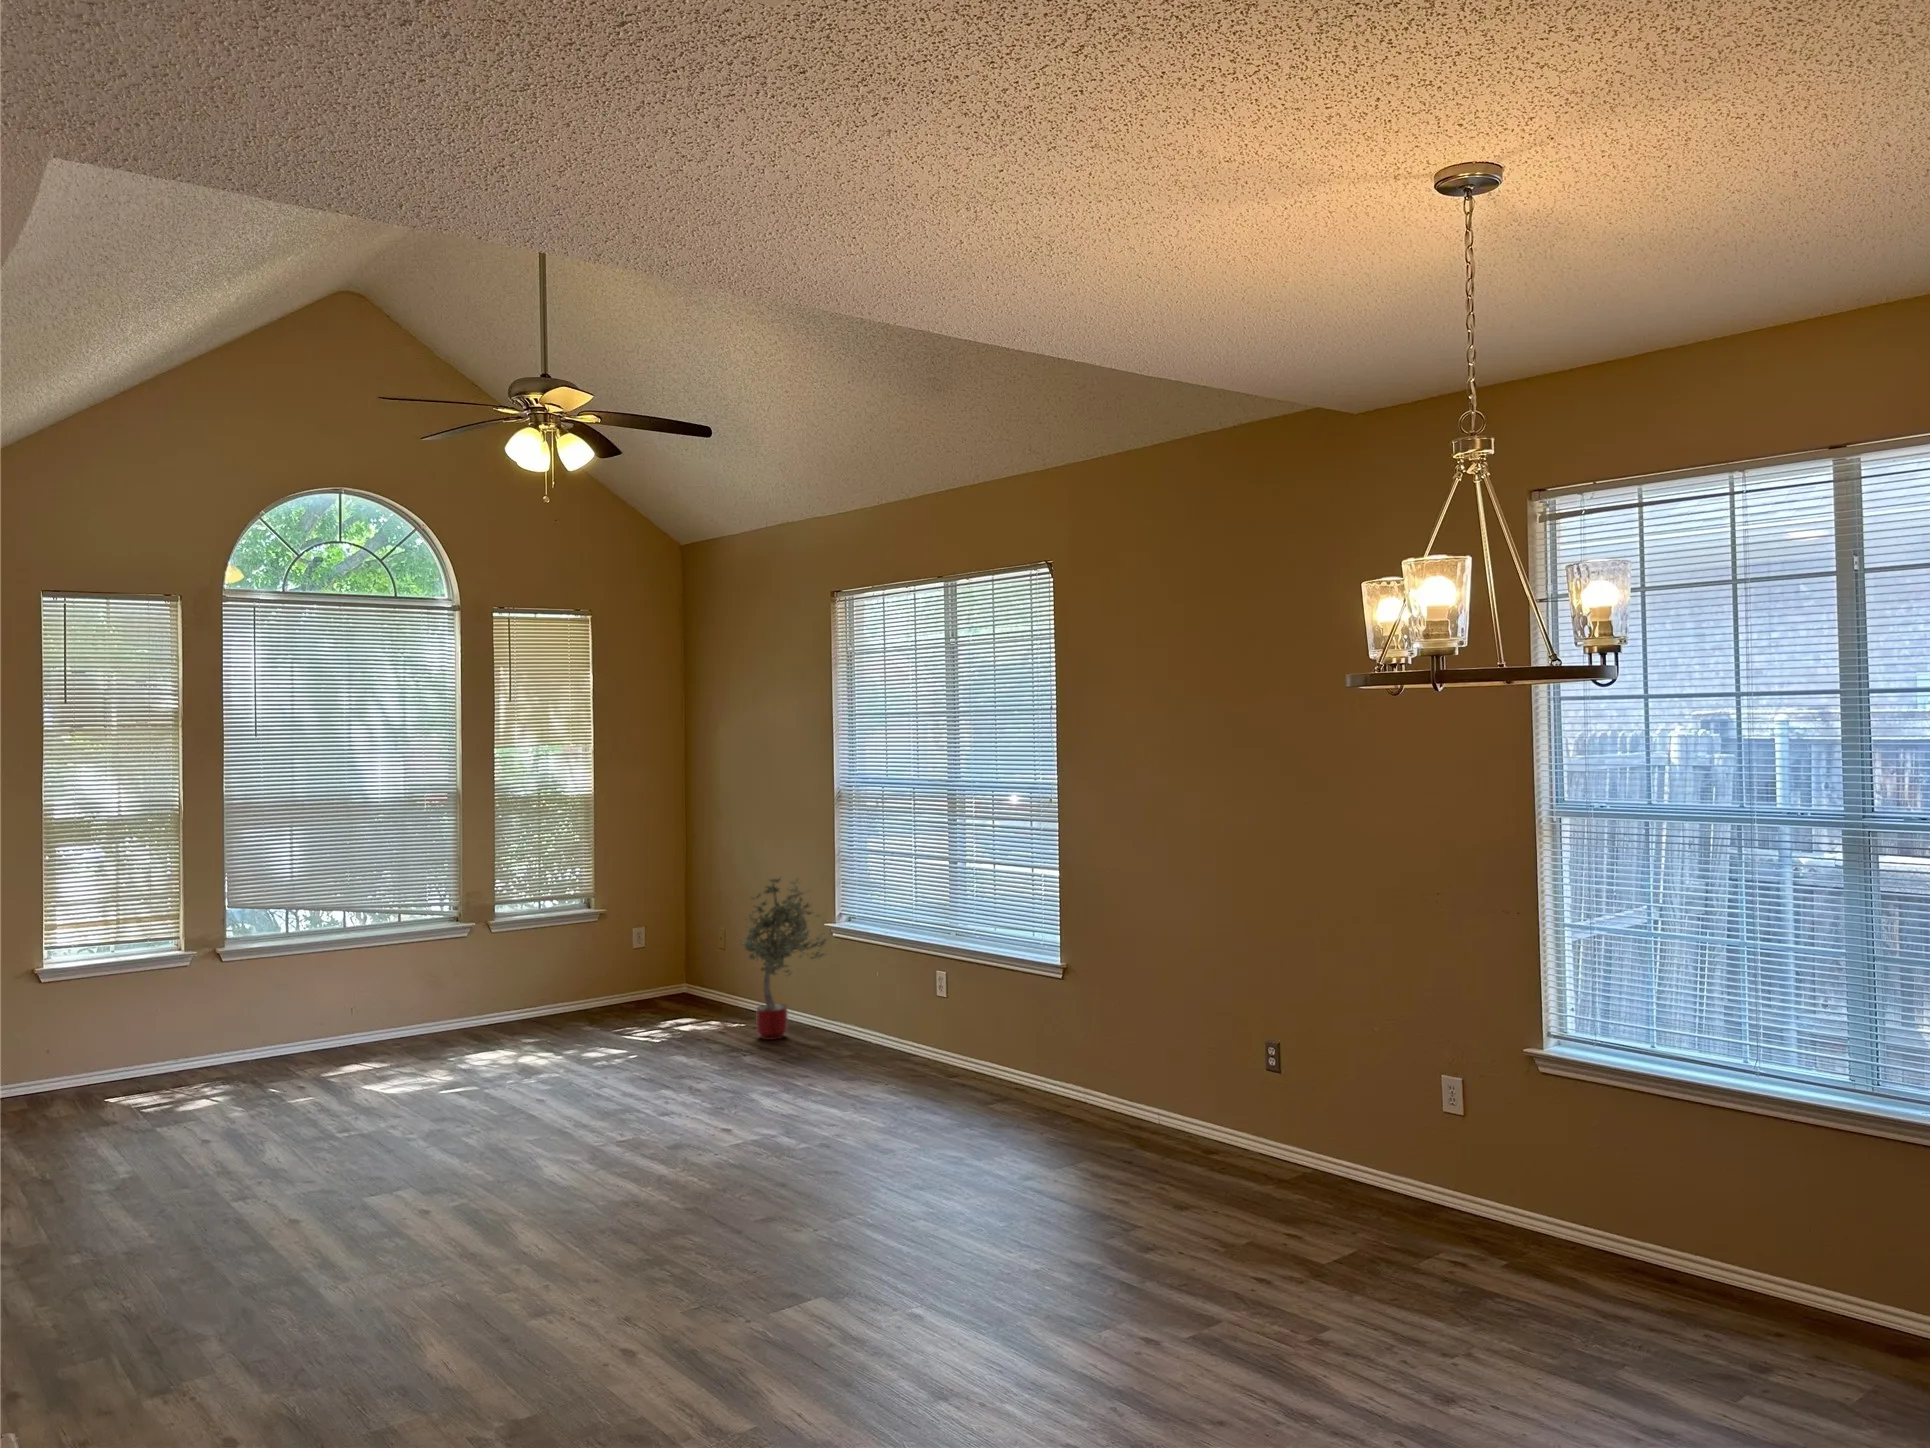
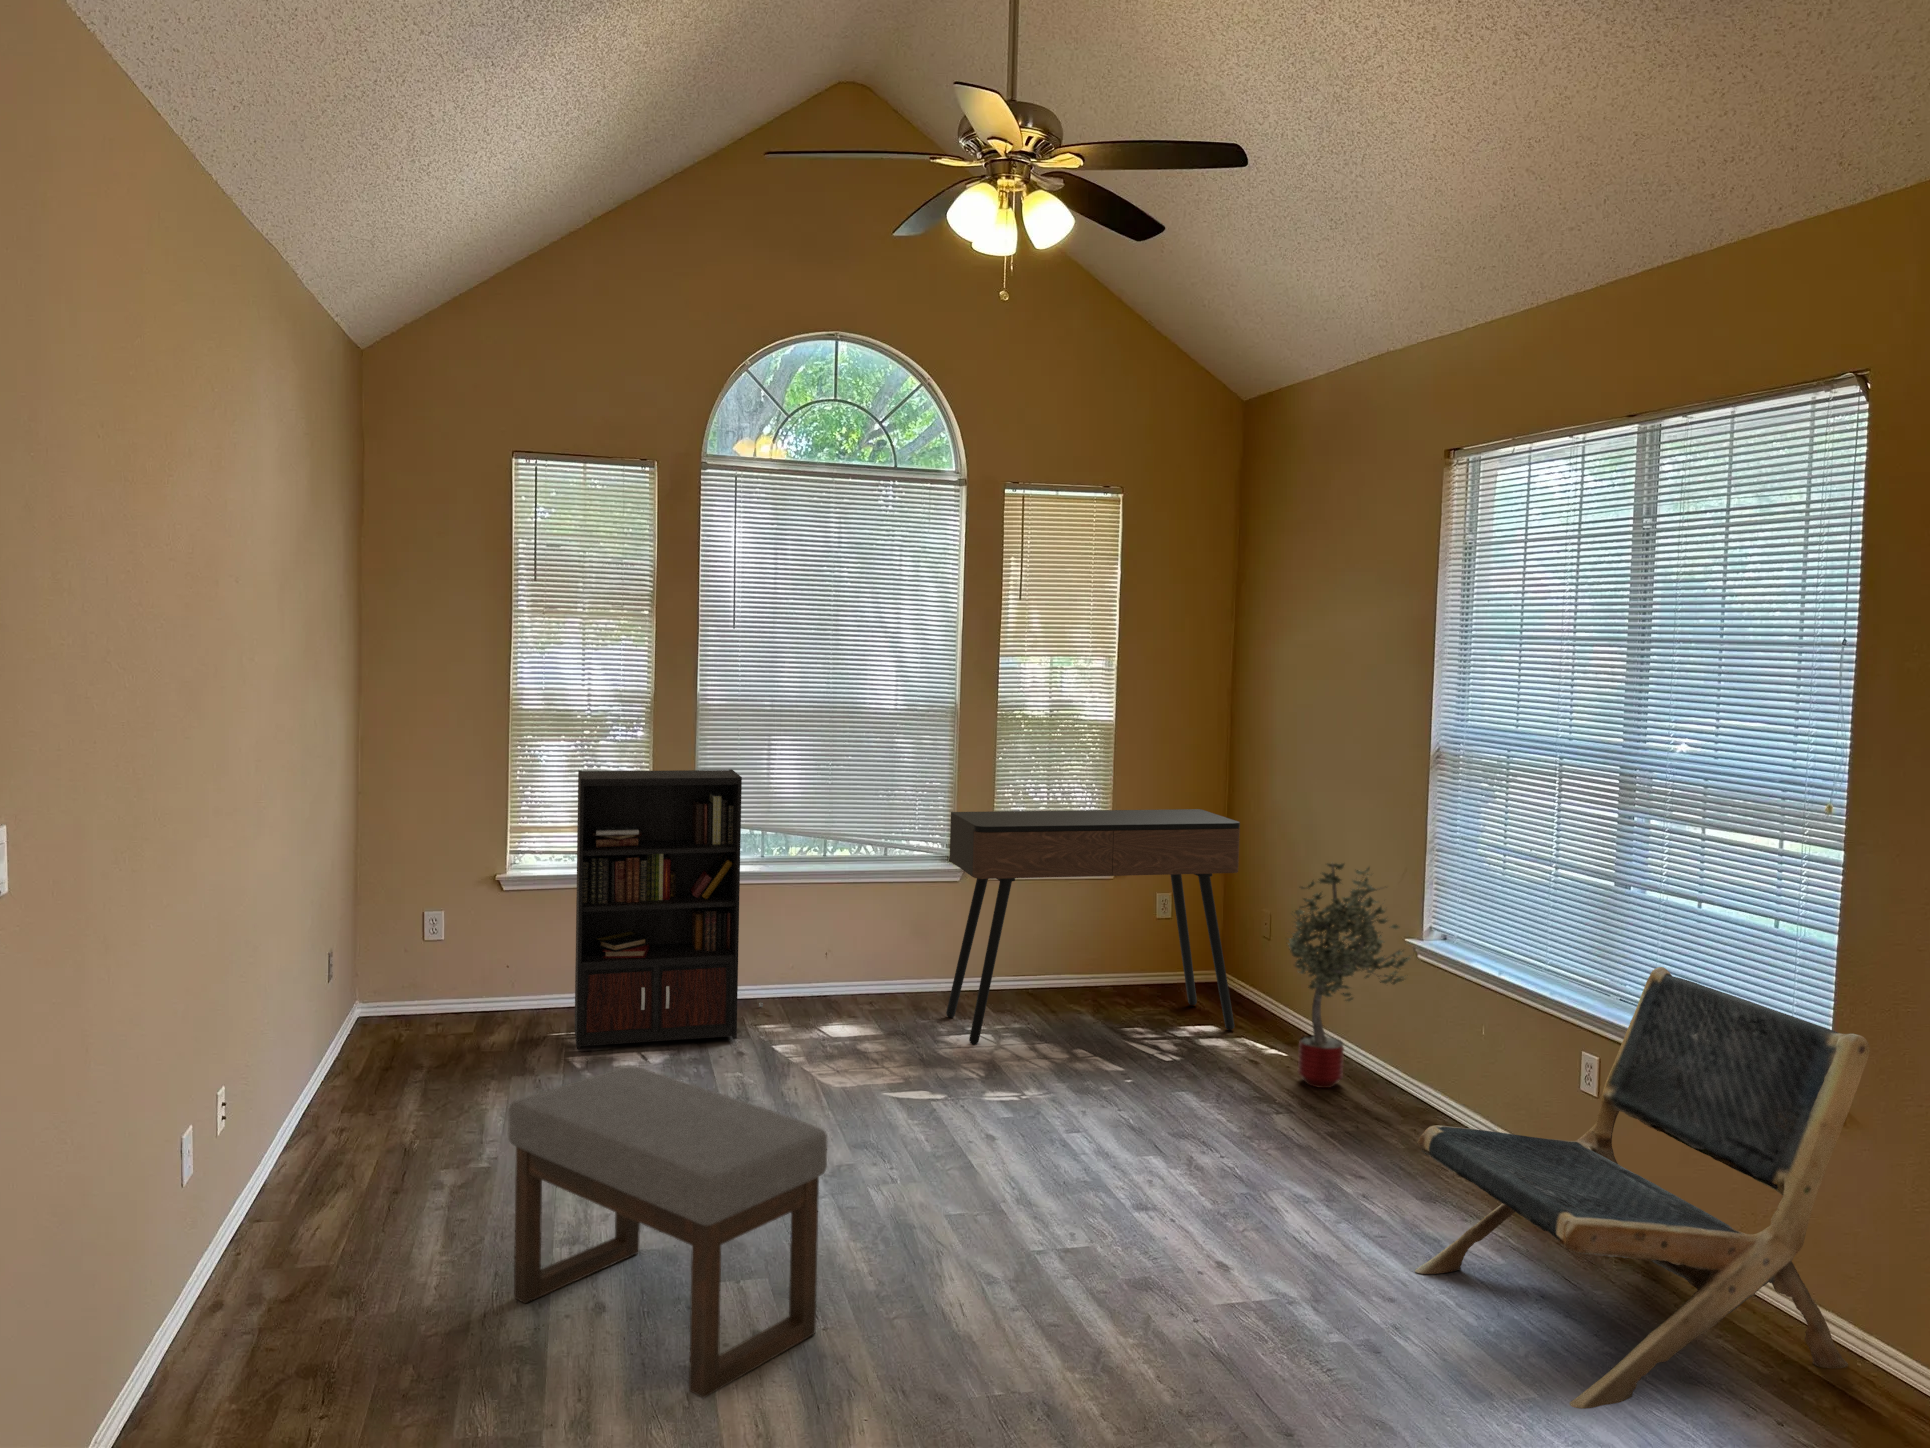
bookcase: none [130,856,301,1107] -> present [575,769,763,1049]
console table: none [468,857,704,1055] -> present [946,809,1240,1044]
lounge chair: none [843,906,1073,1142] -> present [1415,967,1870,1409]
ottoman: none [224,1056,477,1236] -> present [508,1066,827,1398]

